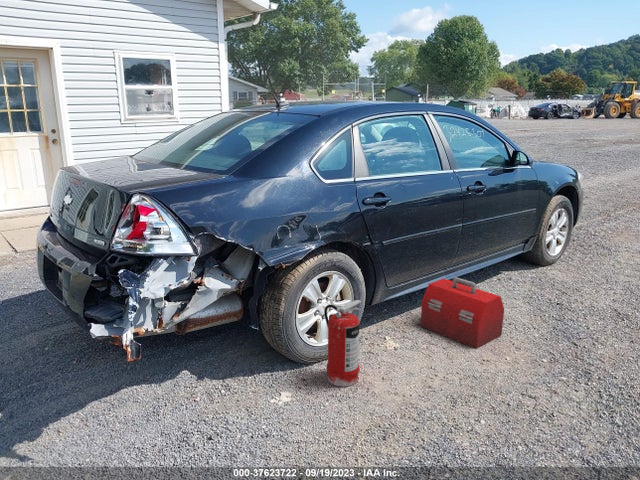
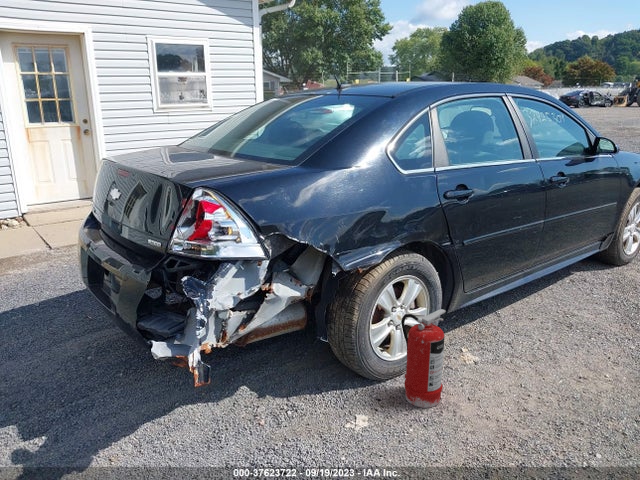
toolbox: present [421,277,504,349] -> none [498,281,597,363]

